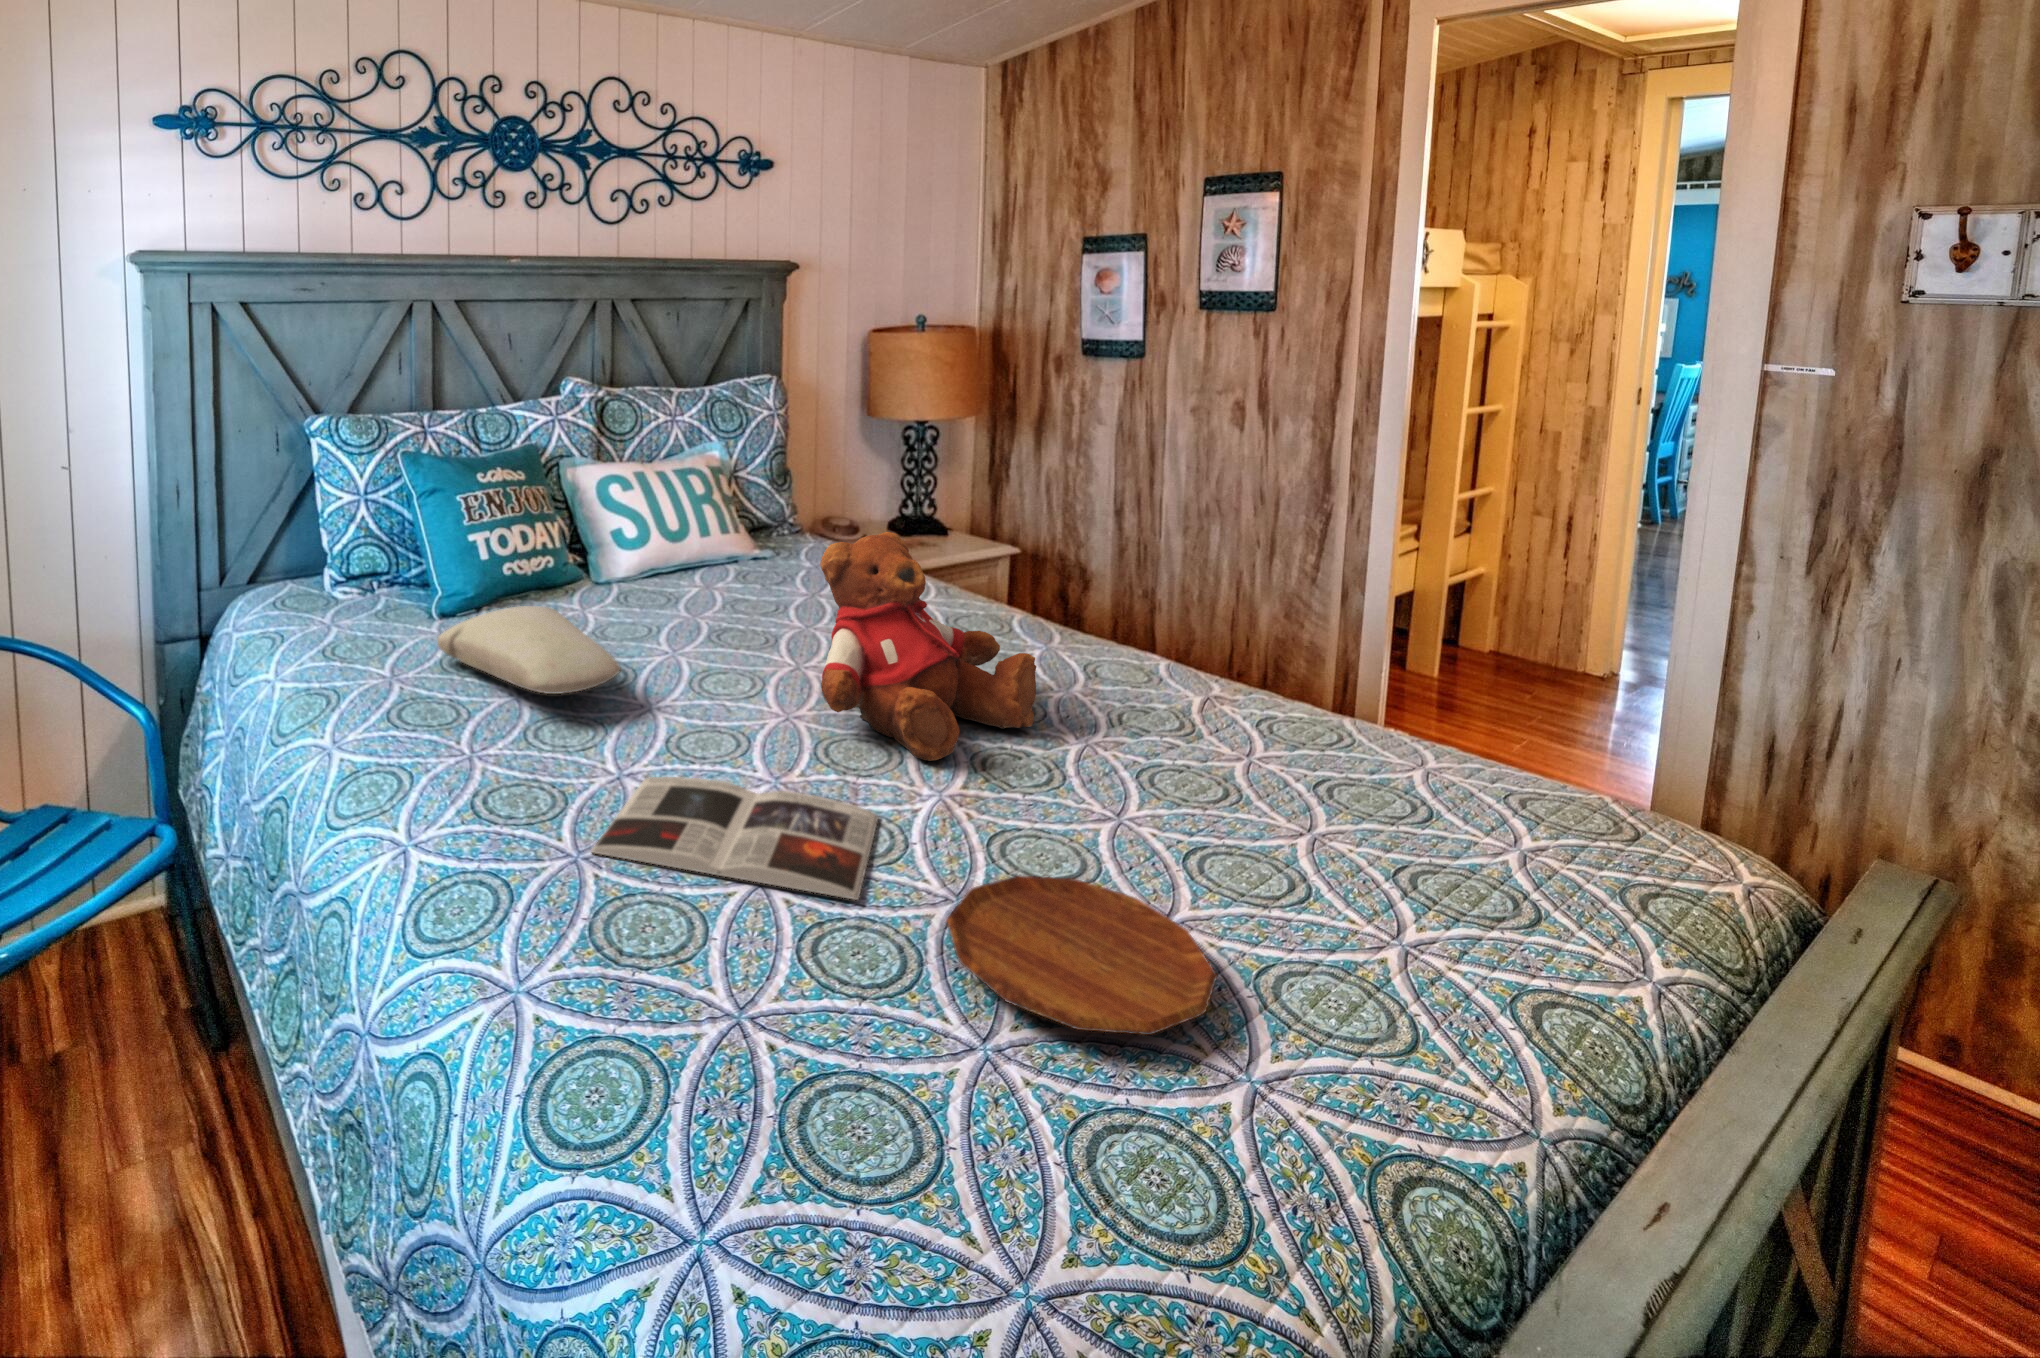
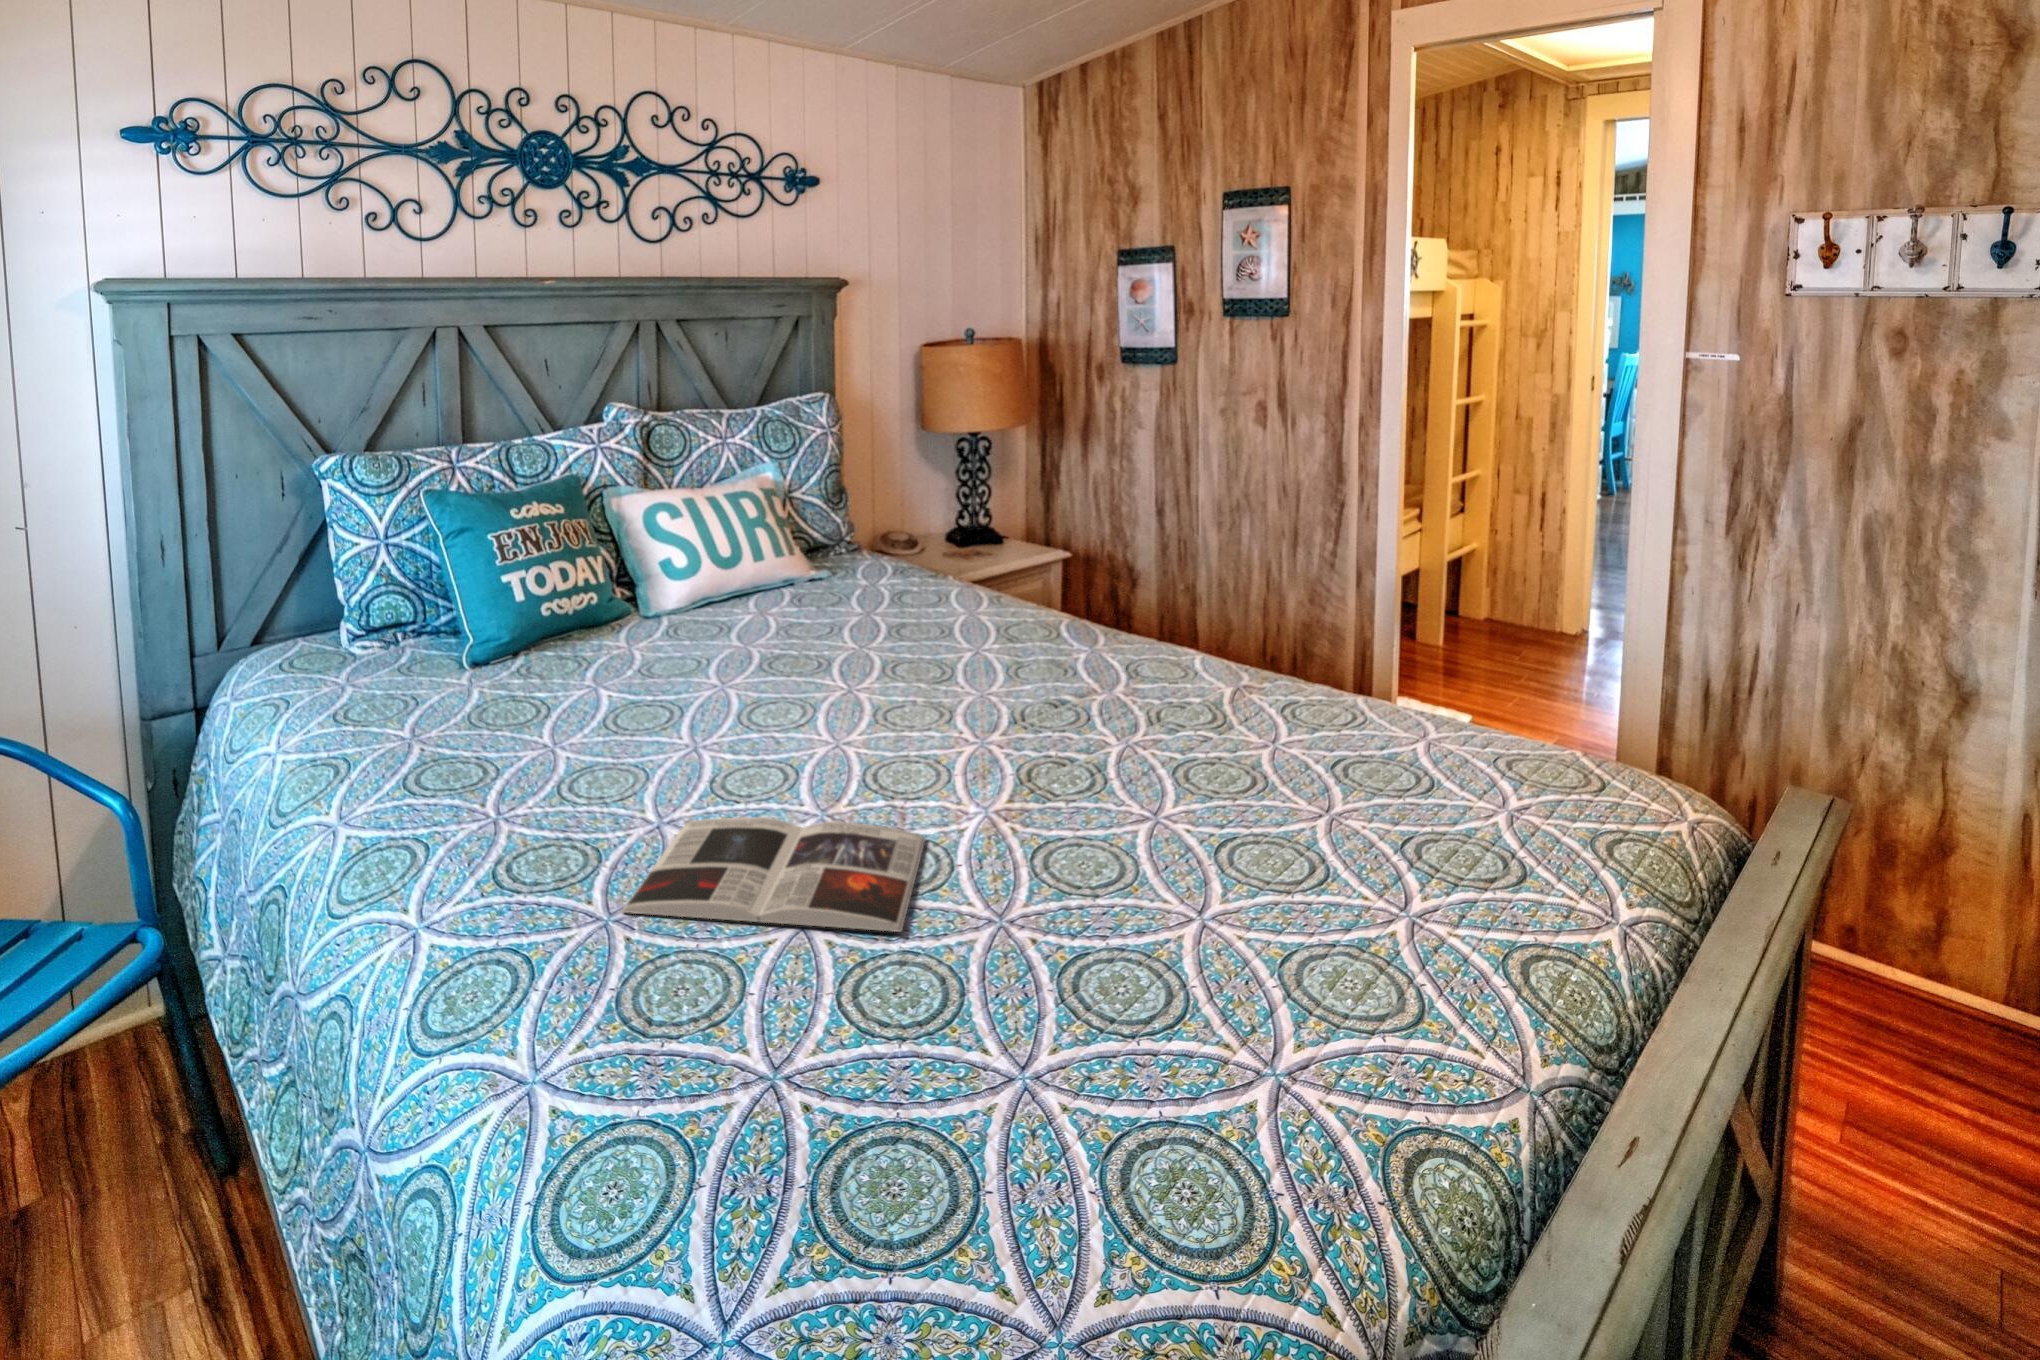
teddy bear: present [820,532,1036,761] -> none [867,546,1079,775]
pillow: present [437,606,621,694] -> none [465,646,664,740]
tray: present [947,875,1217,1035] -> none [987,884,1245,1045]

